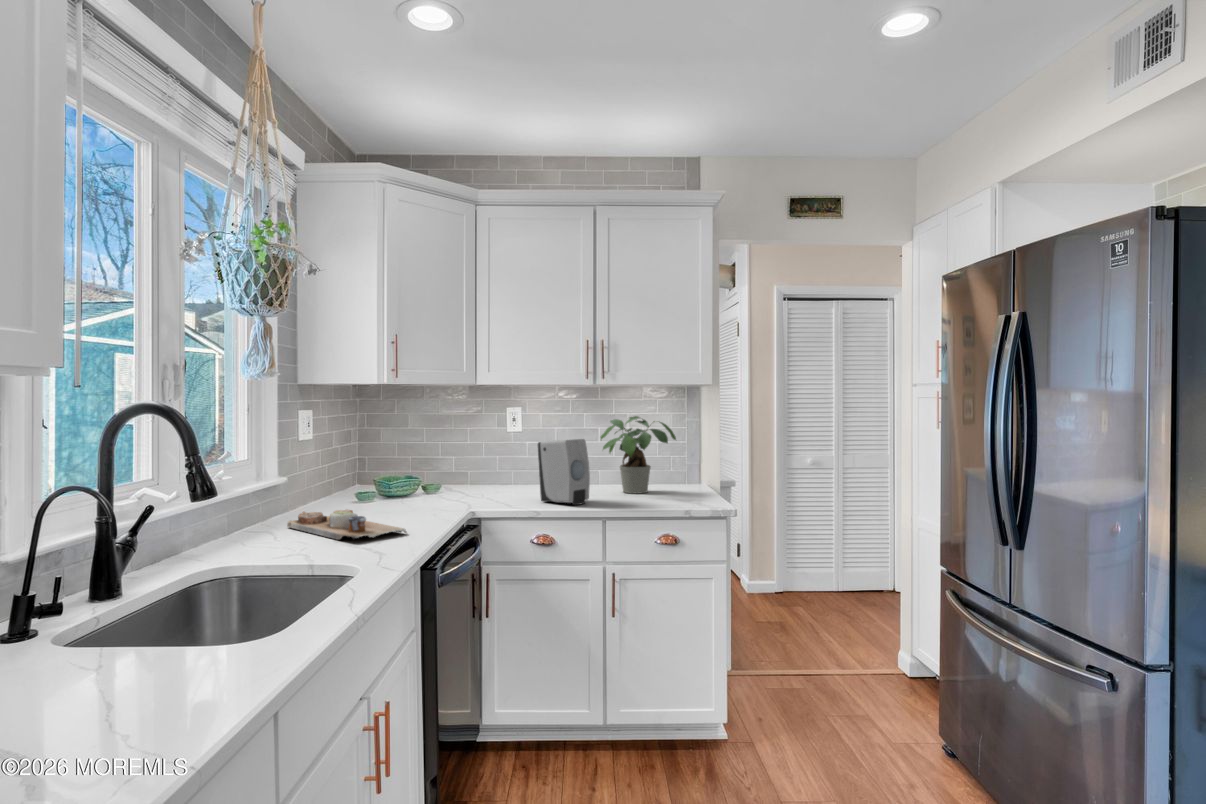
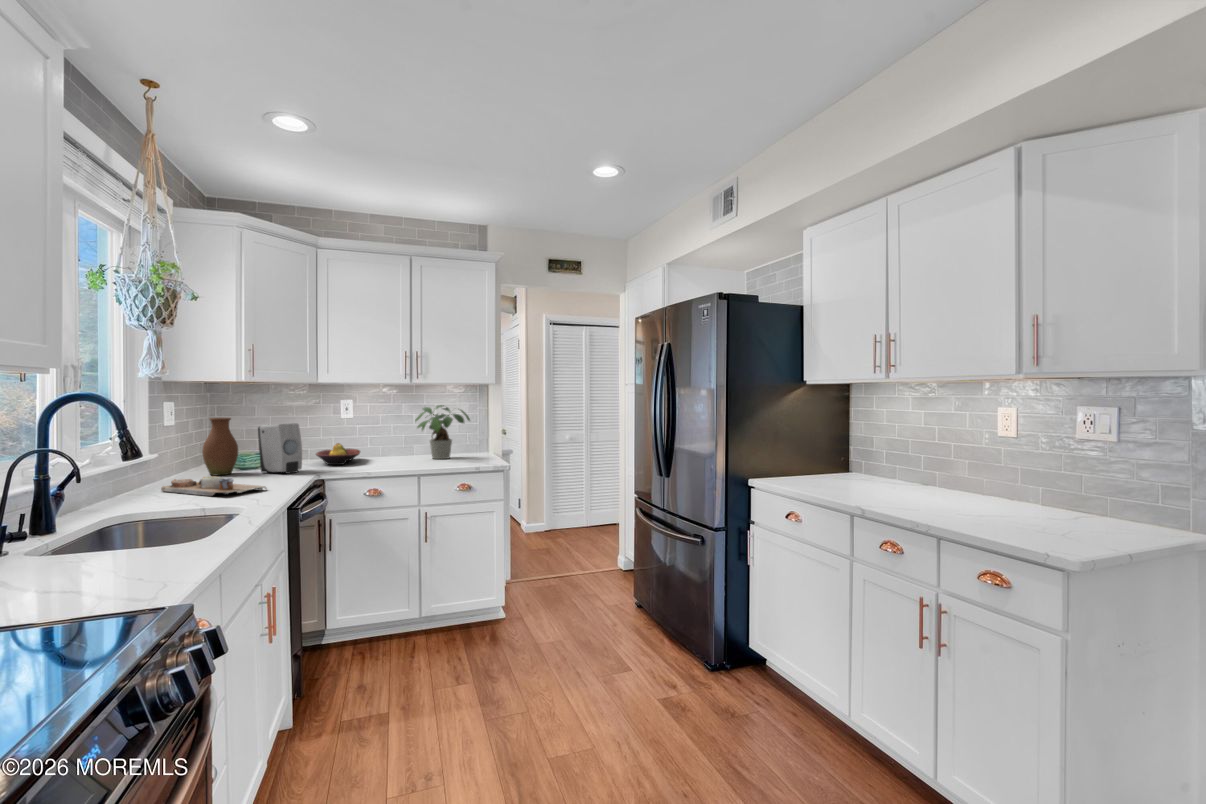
vase: none [341,431,382,506] -> present [202,418,238,475]
soap dispenser: present [538,439,590,505] -> present [258,423,302,474]
fruit bowl: none [474,466,530,497] -> present [316,443,360,465]

